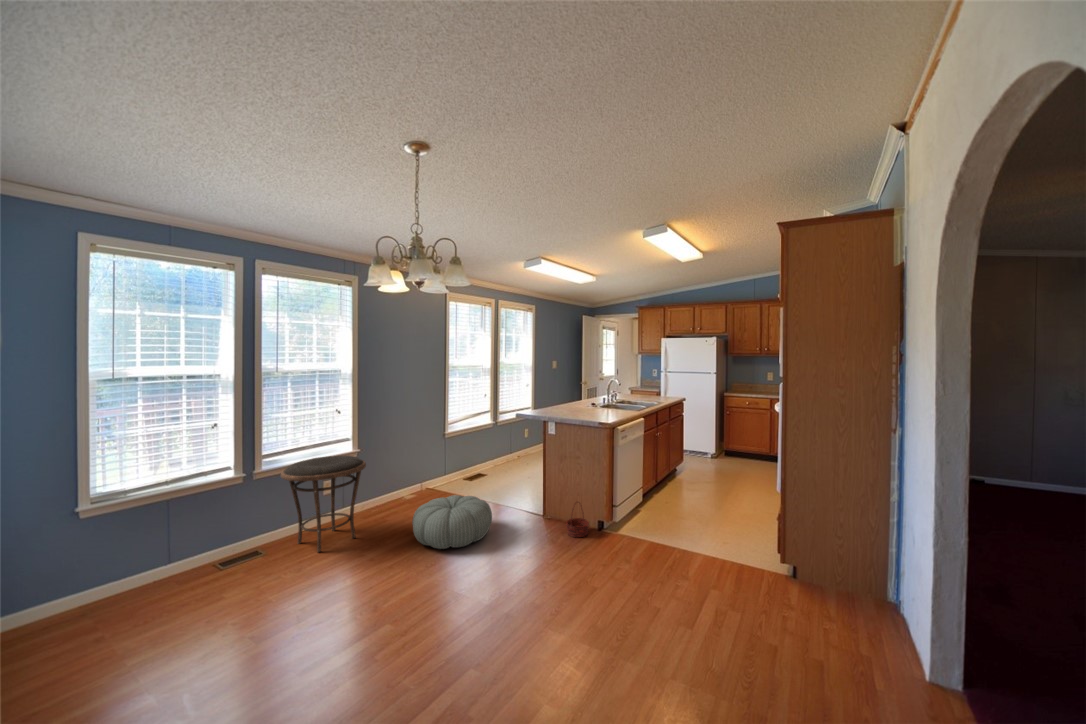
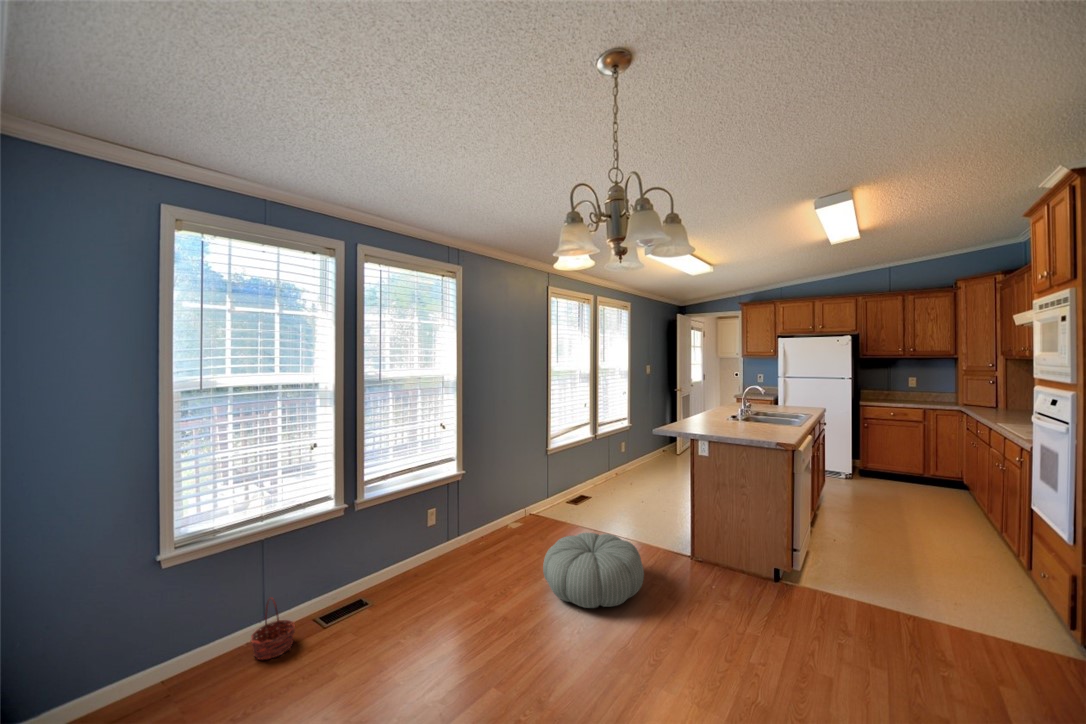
side table: present [281,456,366,552] -> none [387,481,483,606]
basket: present [566,518,589,537] -> present [251,598,295,659]

